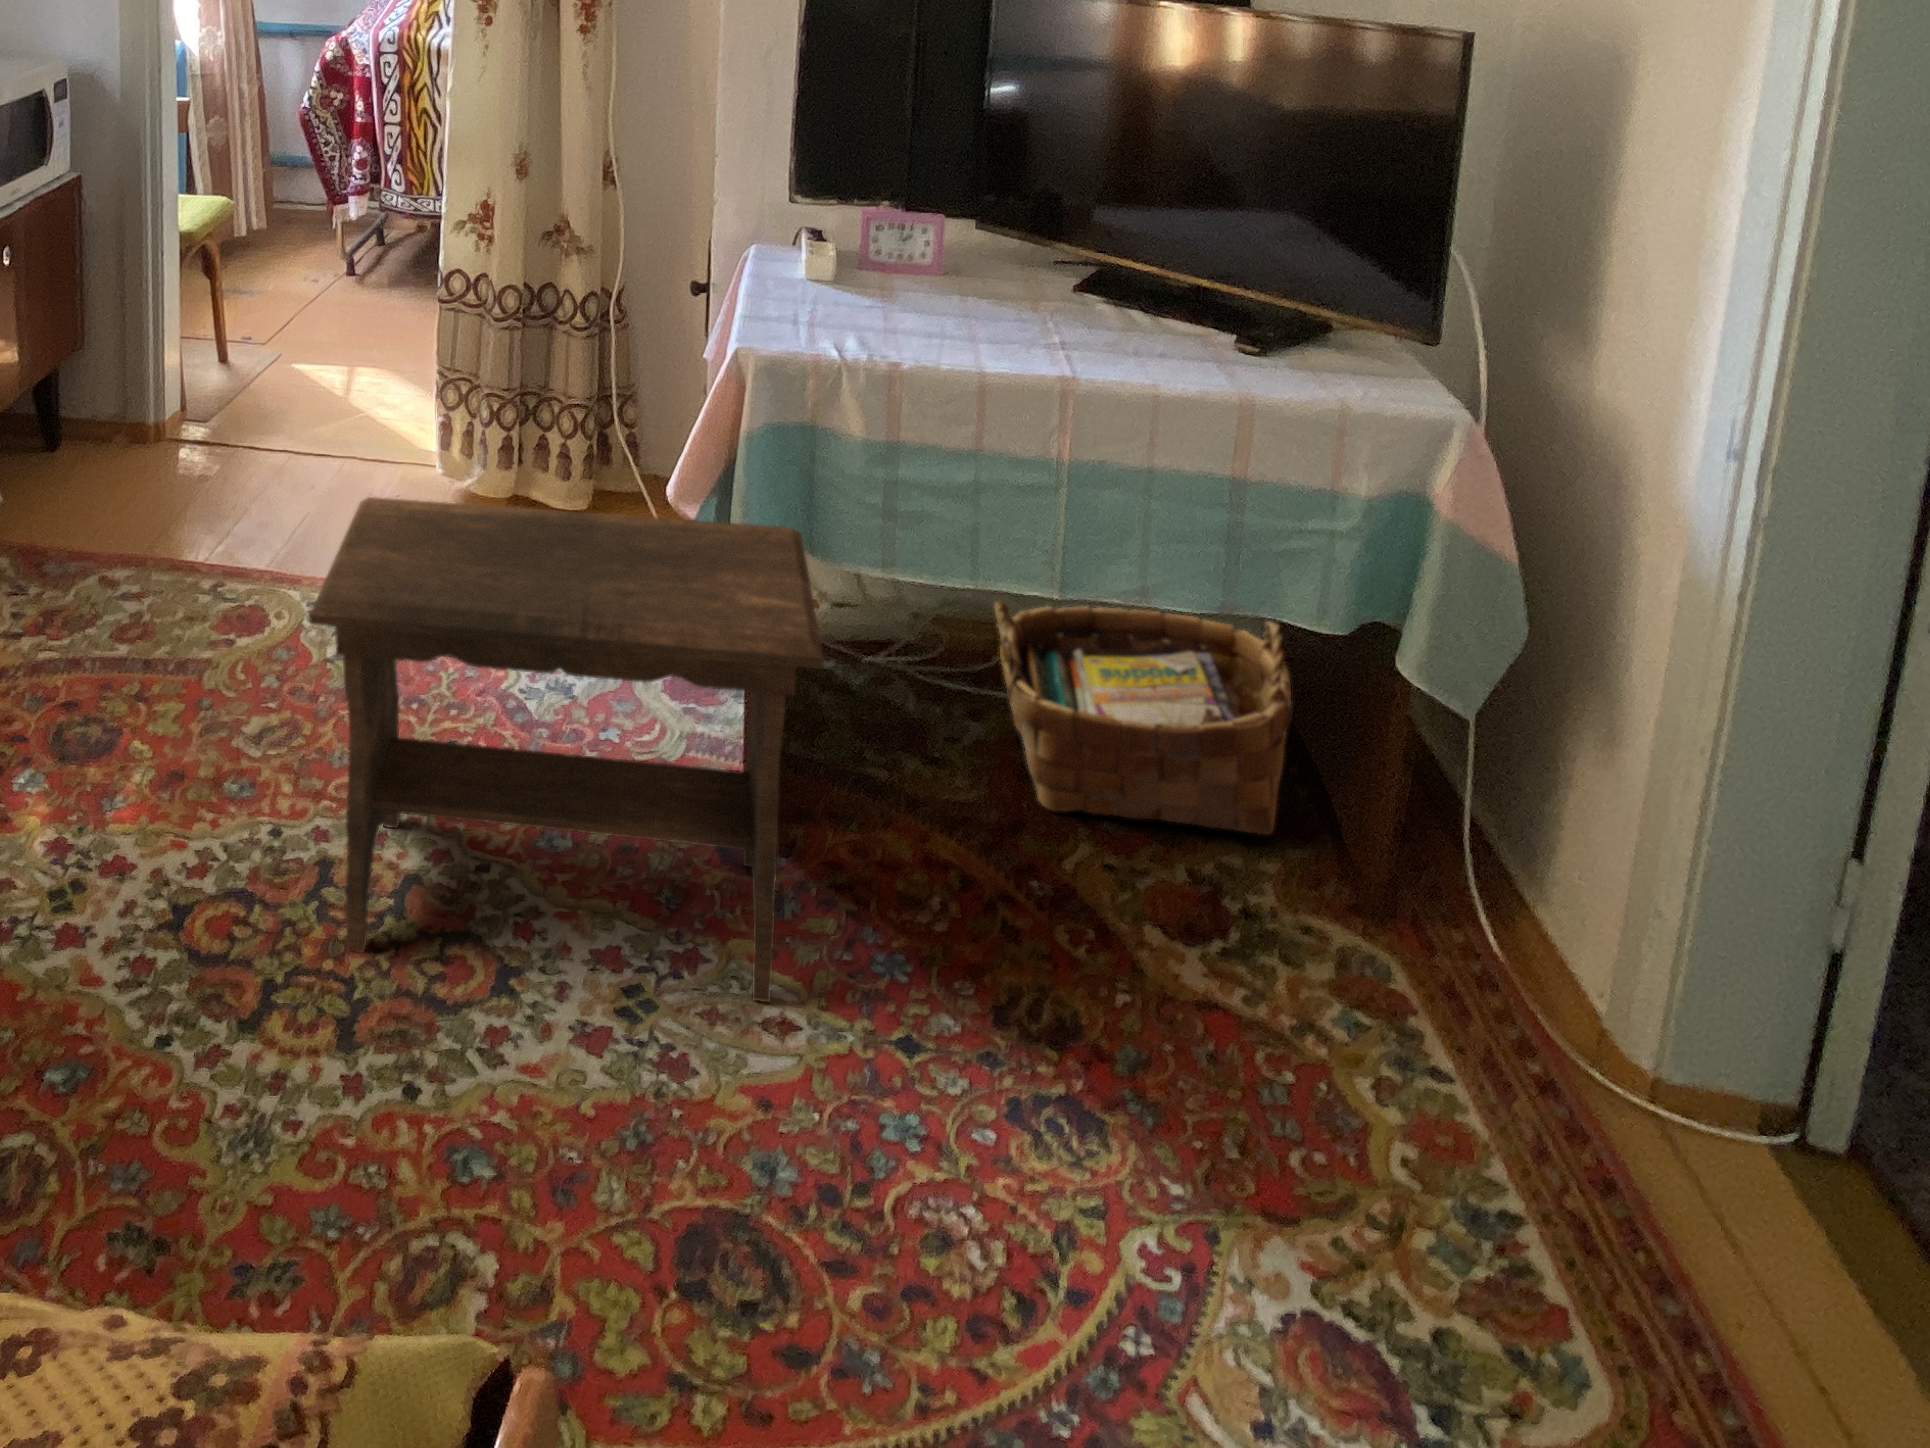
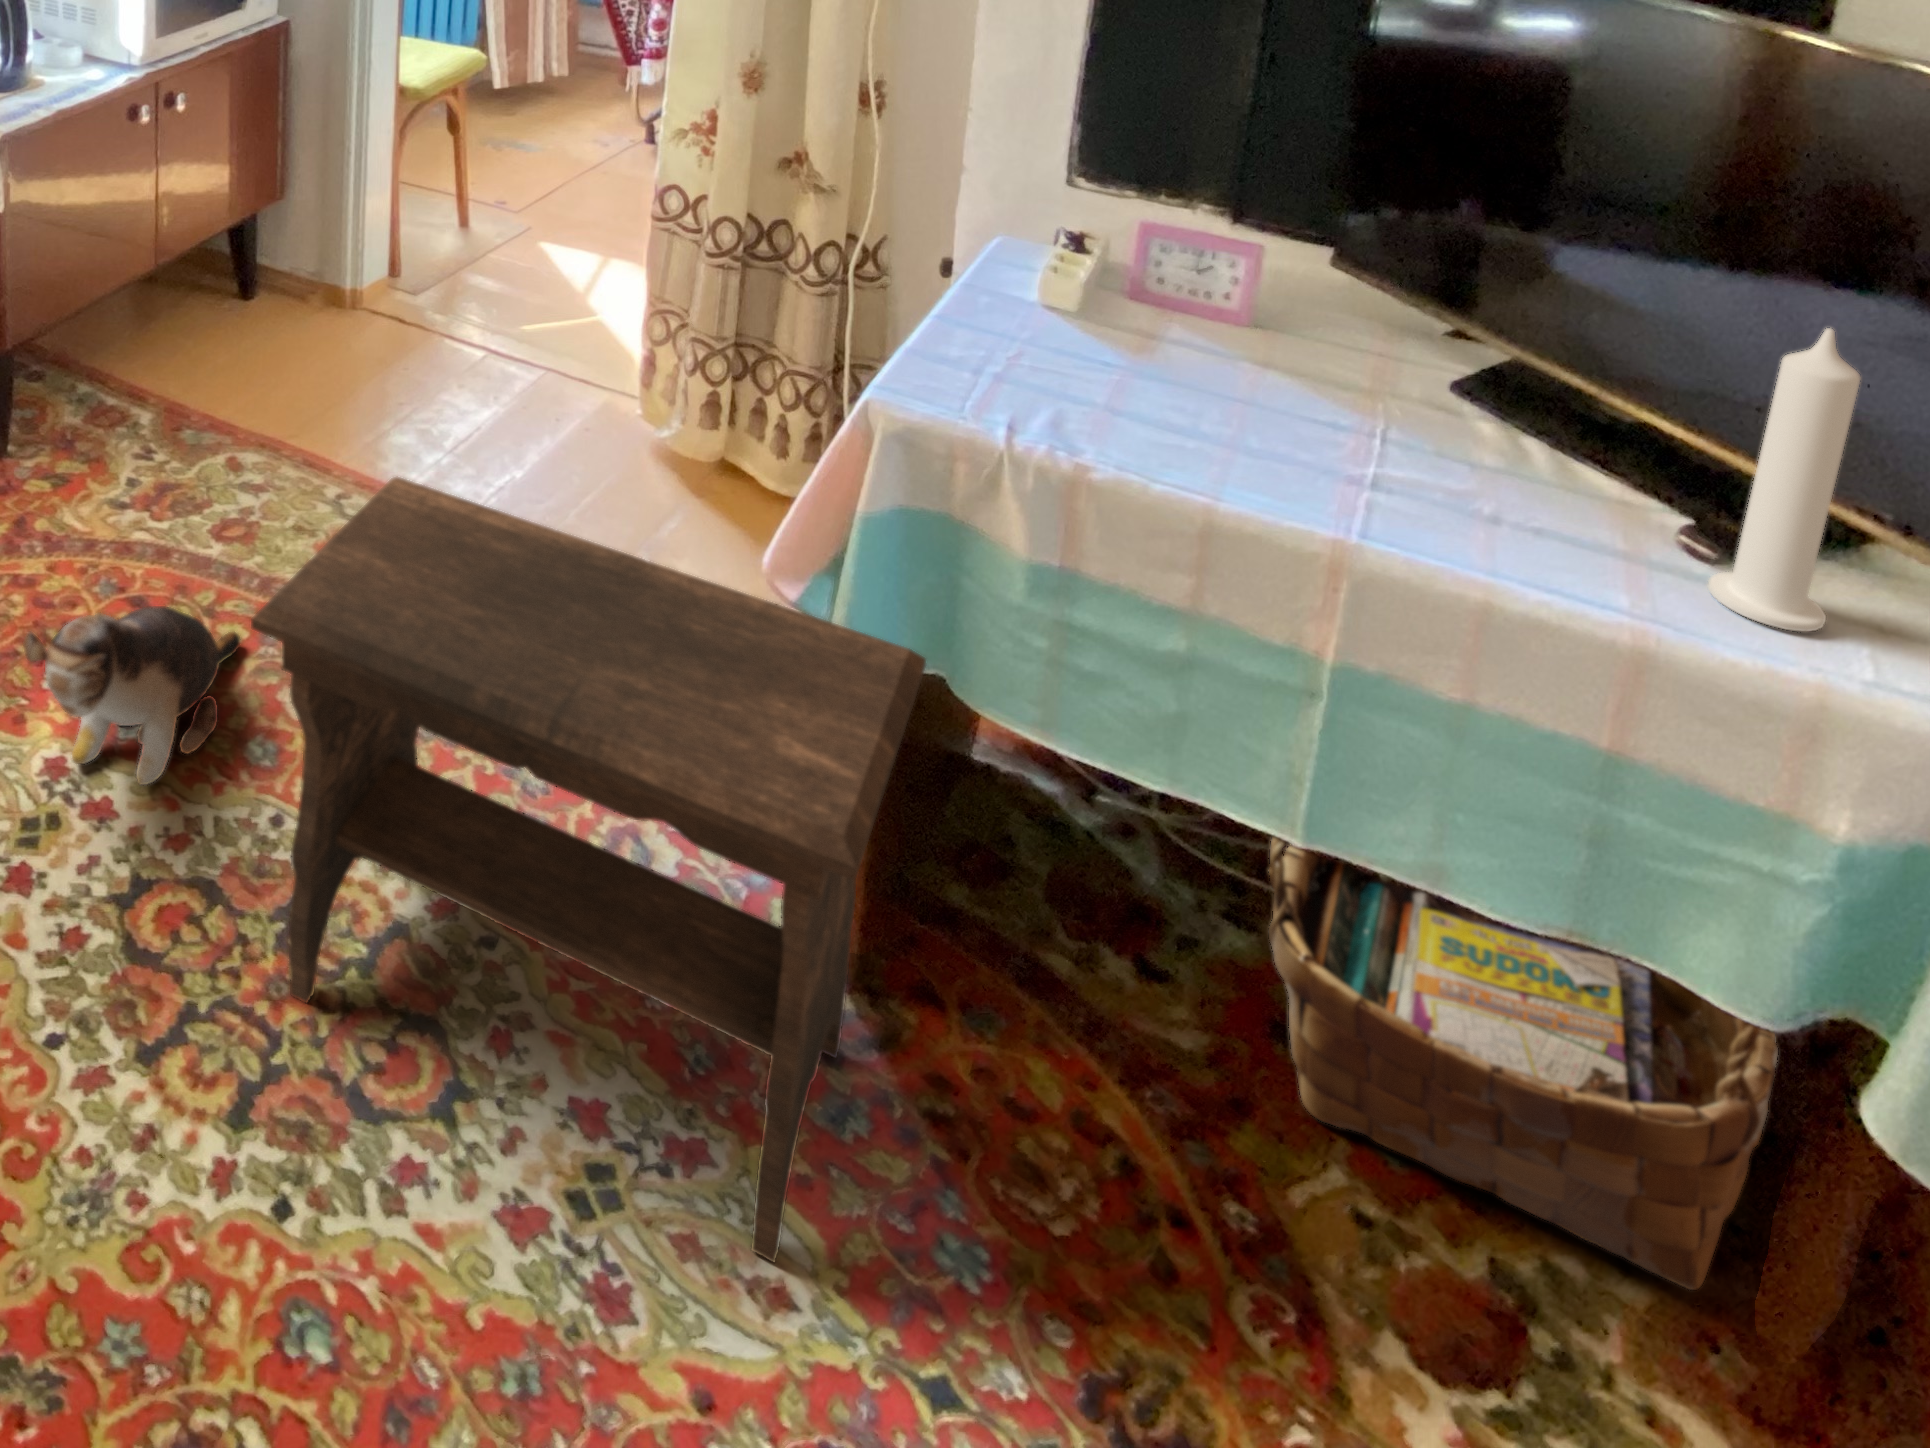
candle: none [1245,183,1312,376] -> present [1708,328,1860,632]
plush toy: none [43,680,197,839] -> present [23,606,241,785]

